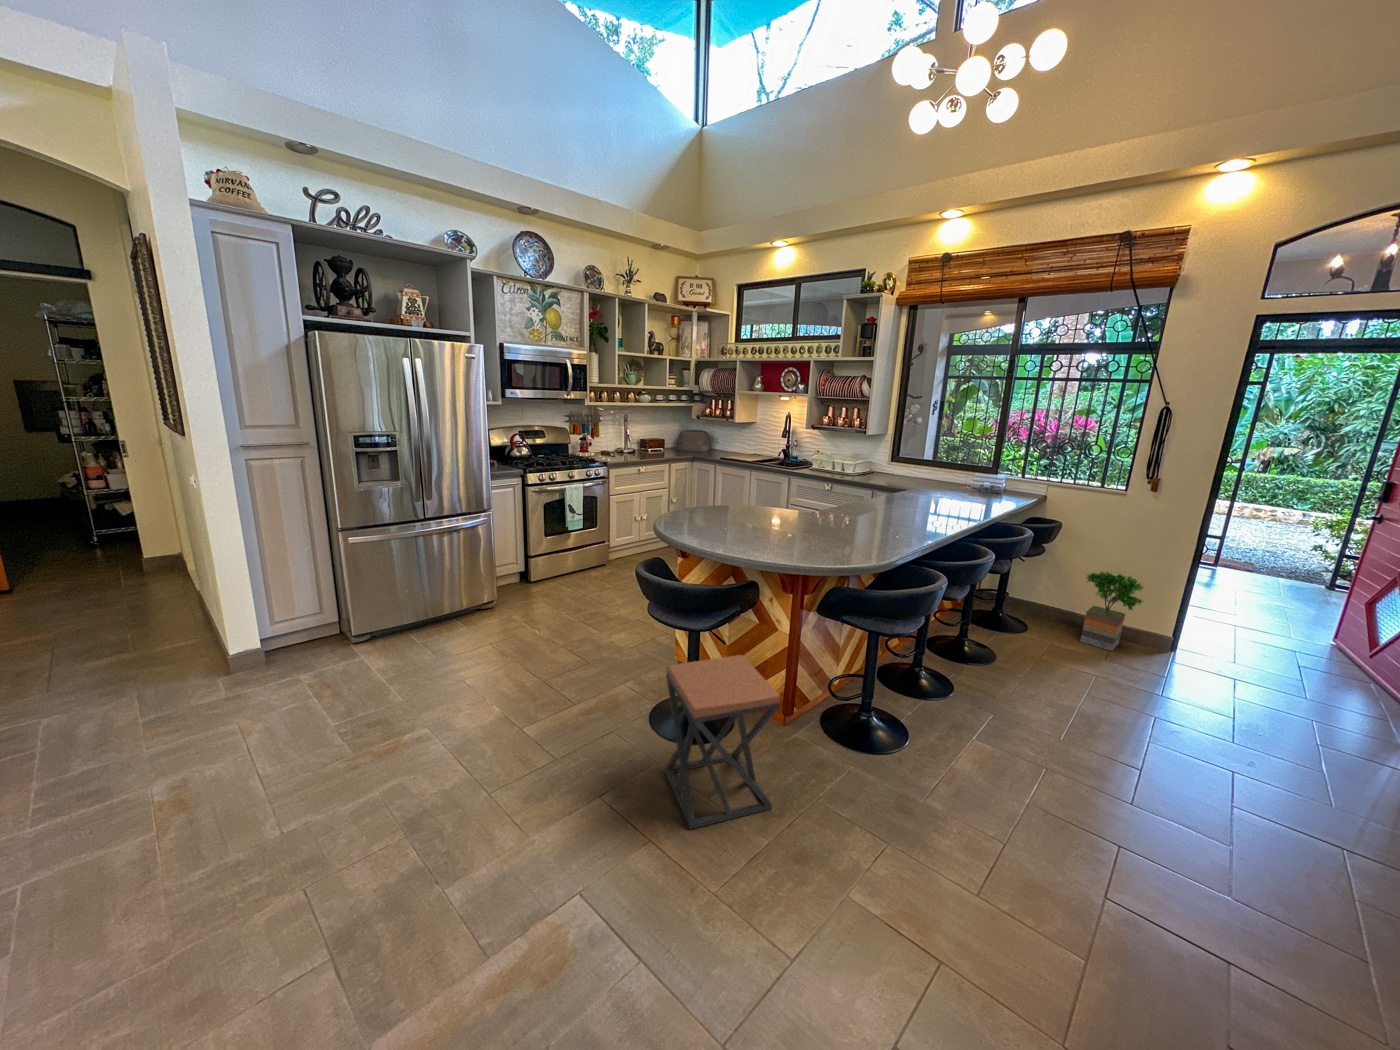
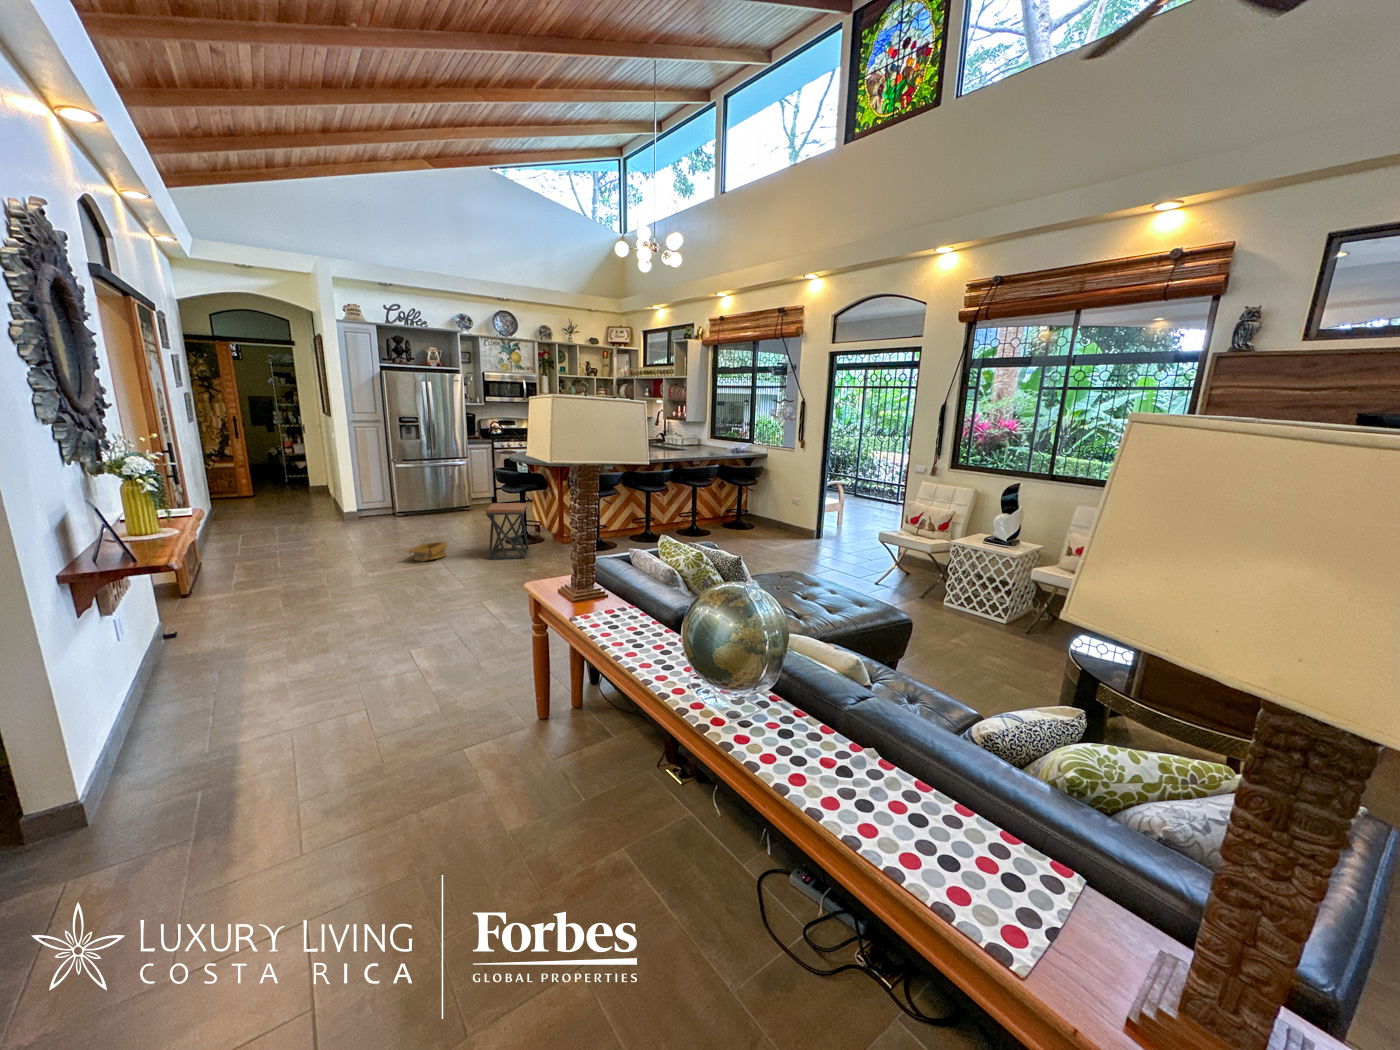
potted tree: present [1080,571,1143,651] -> none [767,495,796,538]
cardboard box: none [469,782,572,877] -> present [407,542,447,562]

